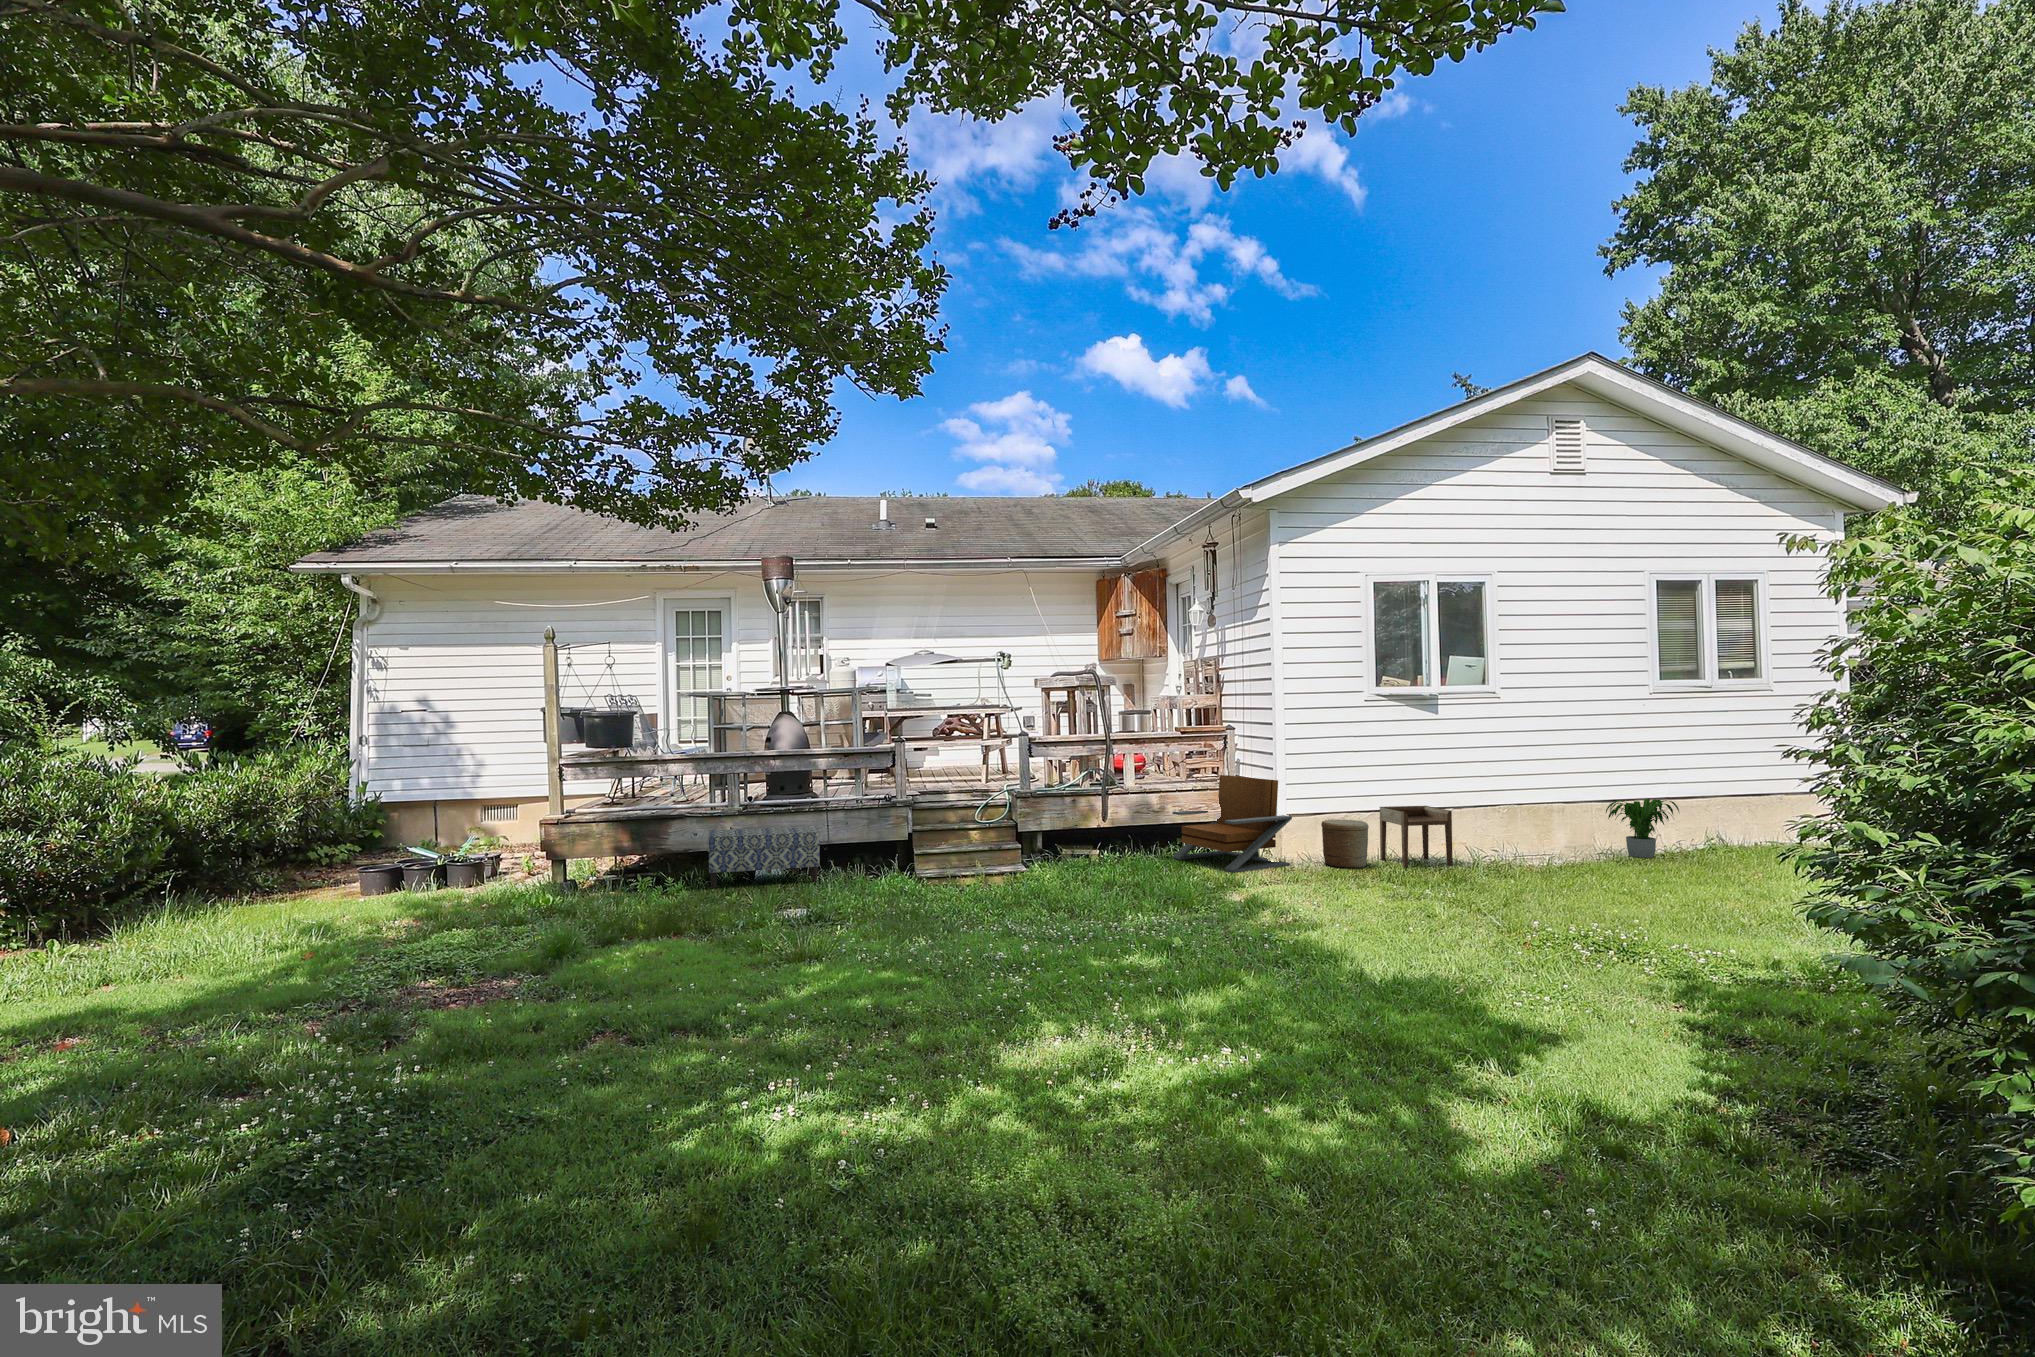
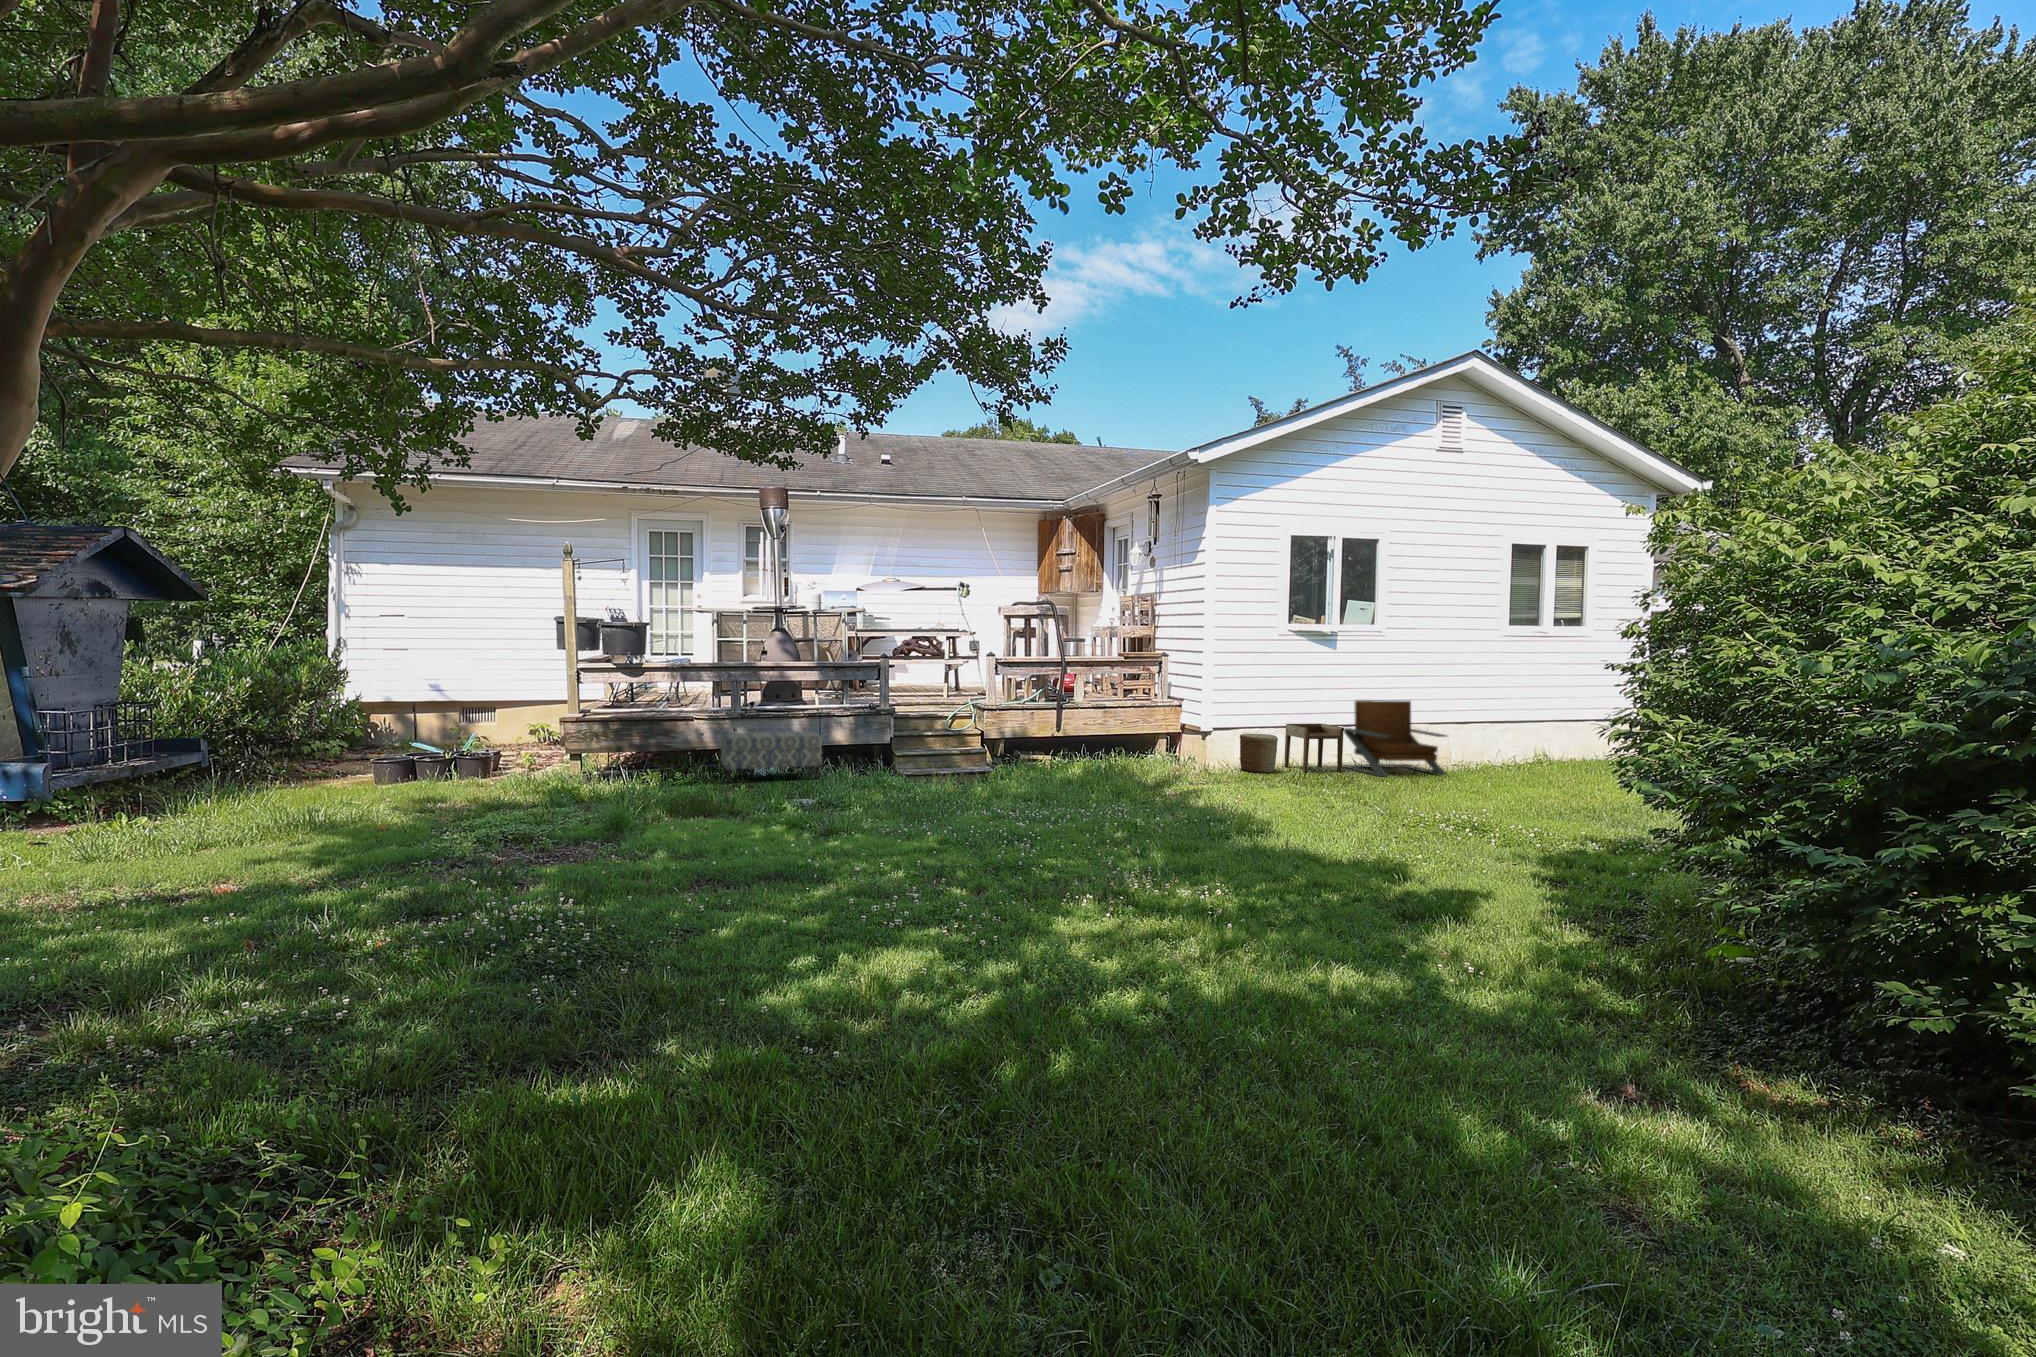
lounge chair: present [1173,775,1292,872] -> present [1343,700,1447,776]
potted plant: present [1606,799,1679,858] -> none [1460,721,1516,768]

